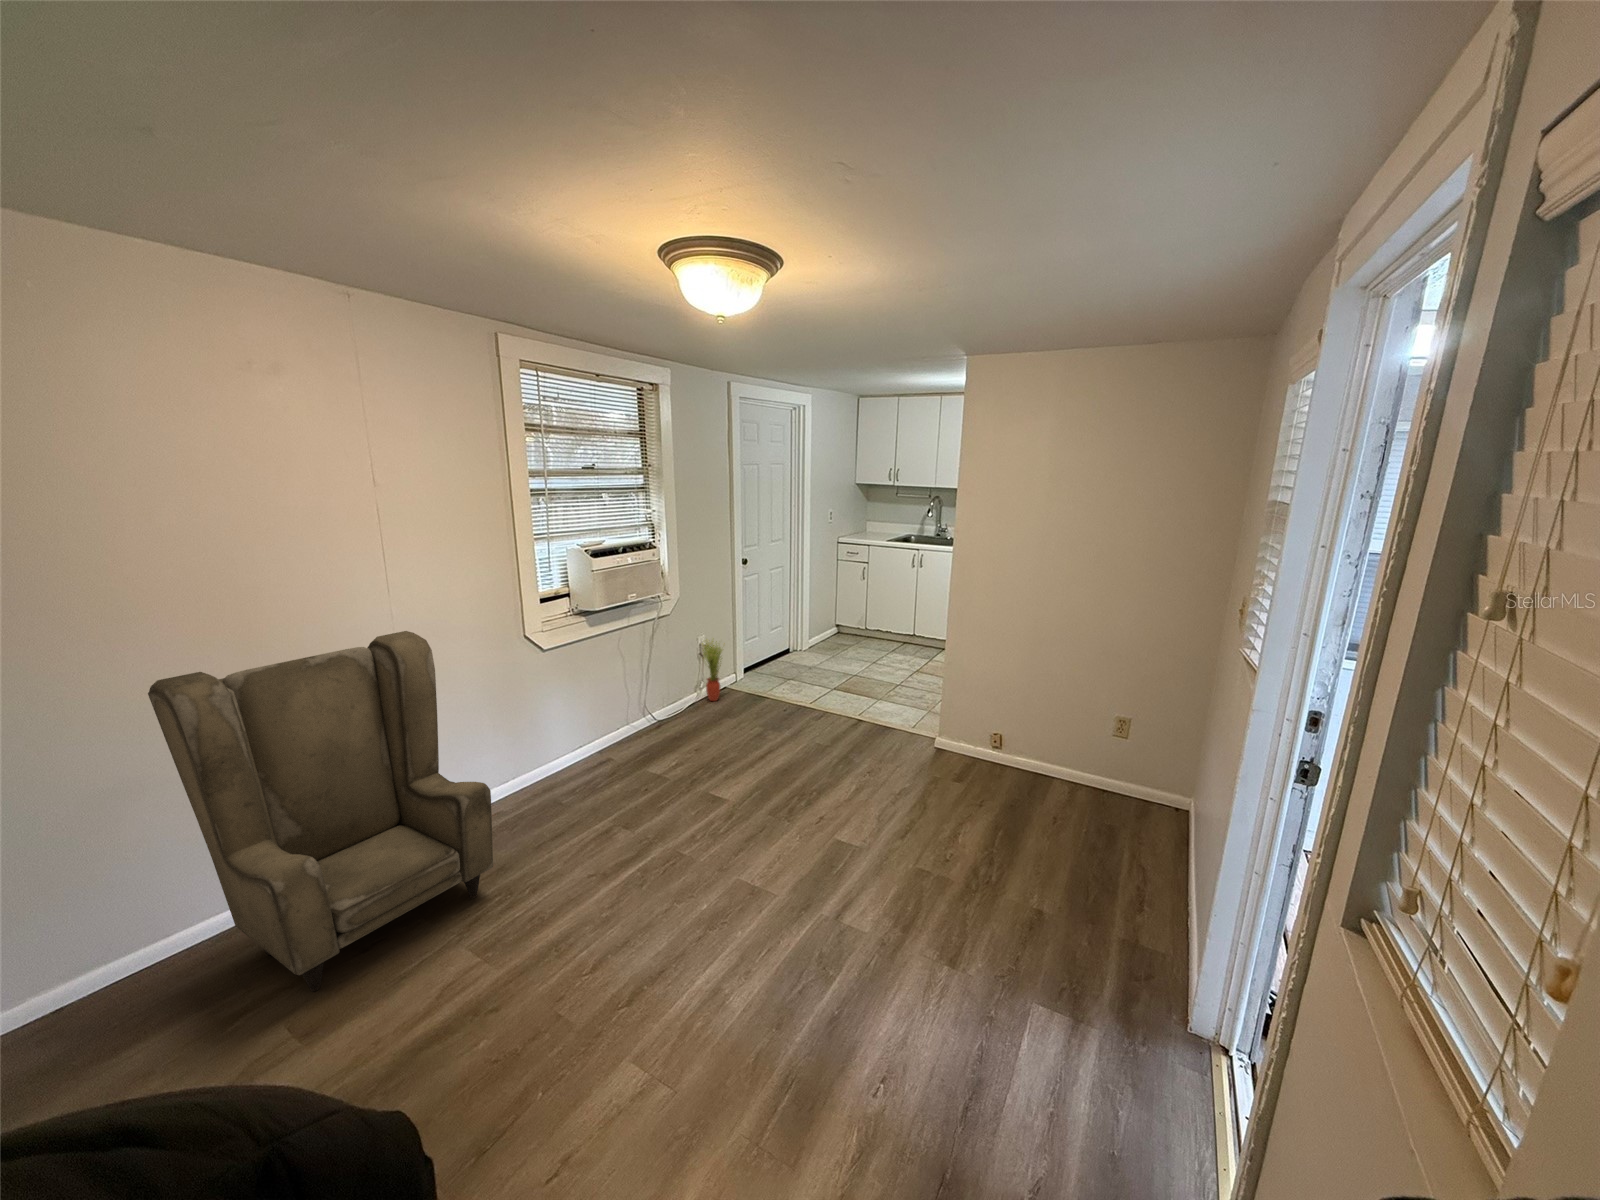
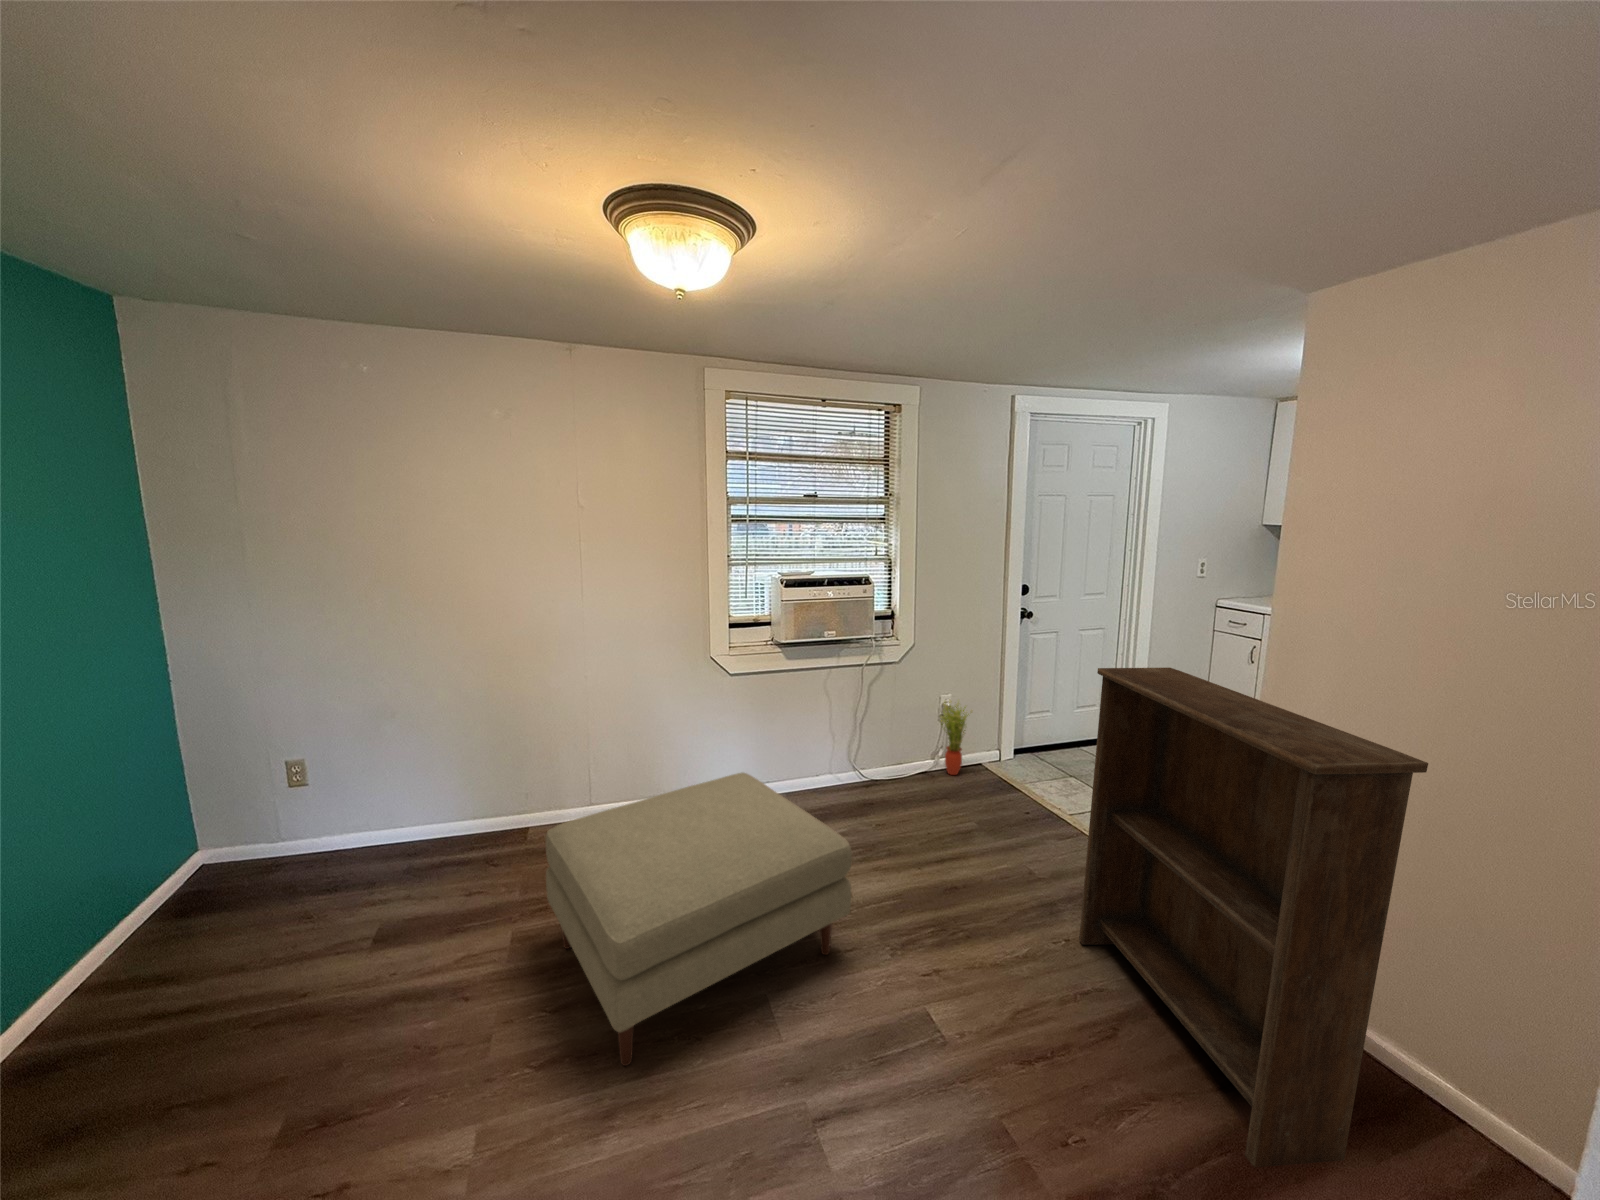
bookshelf: none [872,574,1038,801] -> present [1079,667,1428,1167]
armchair: present [148,631,493,991] -> none [351,635,577,920]
ottoman: none [527,721,768,928] -> present [546,773,852,1066]

